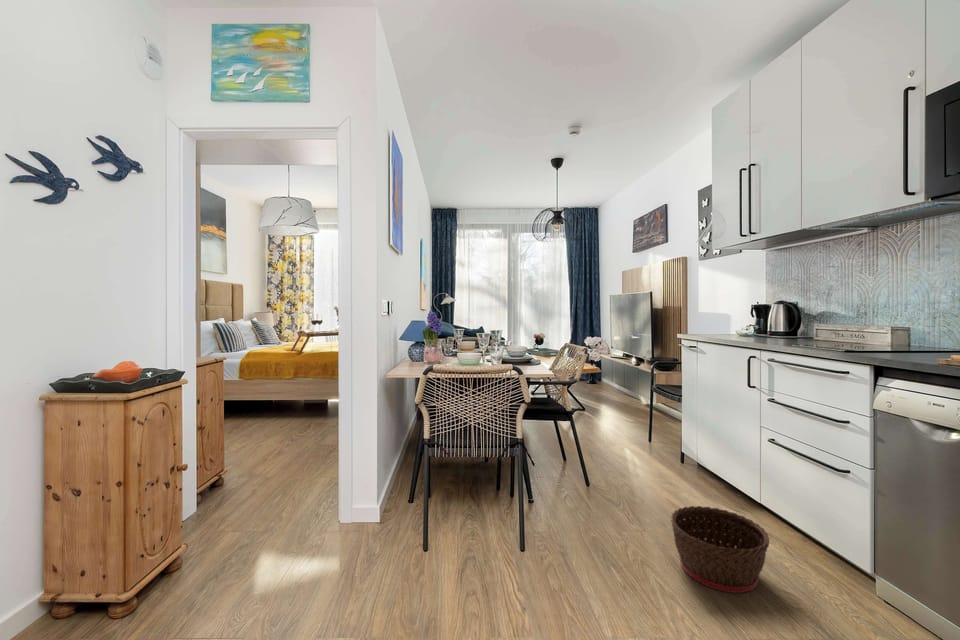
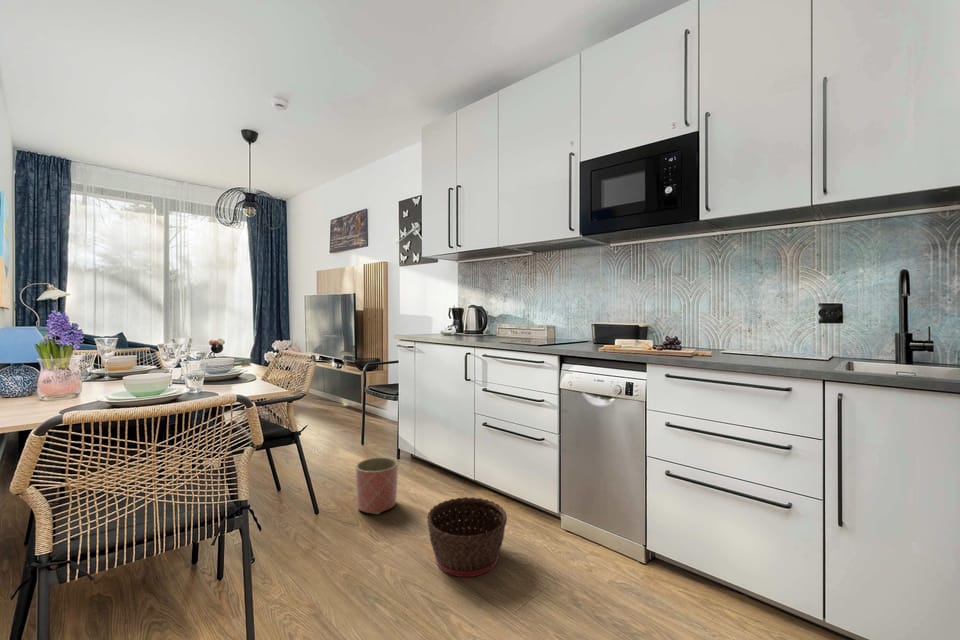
planter: none [621,449,663,503] -> present [356,457,398,514]

